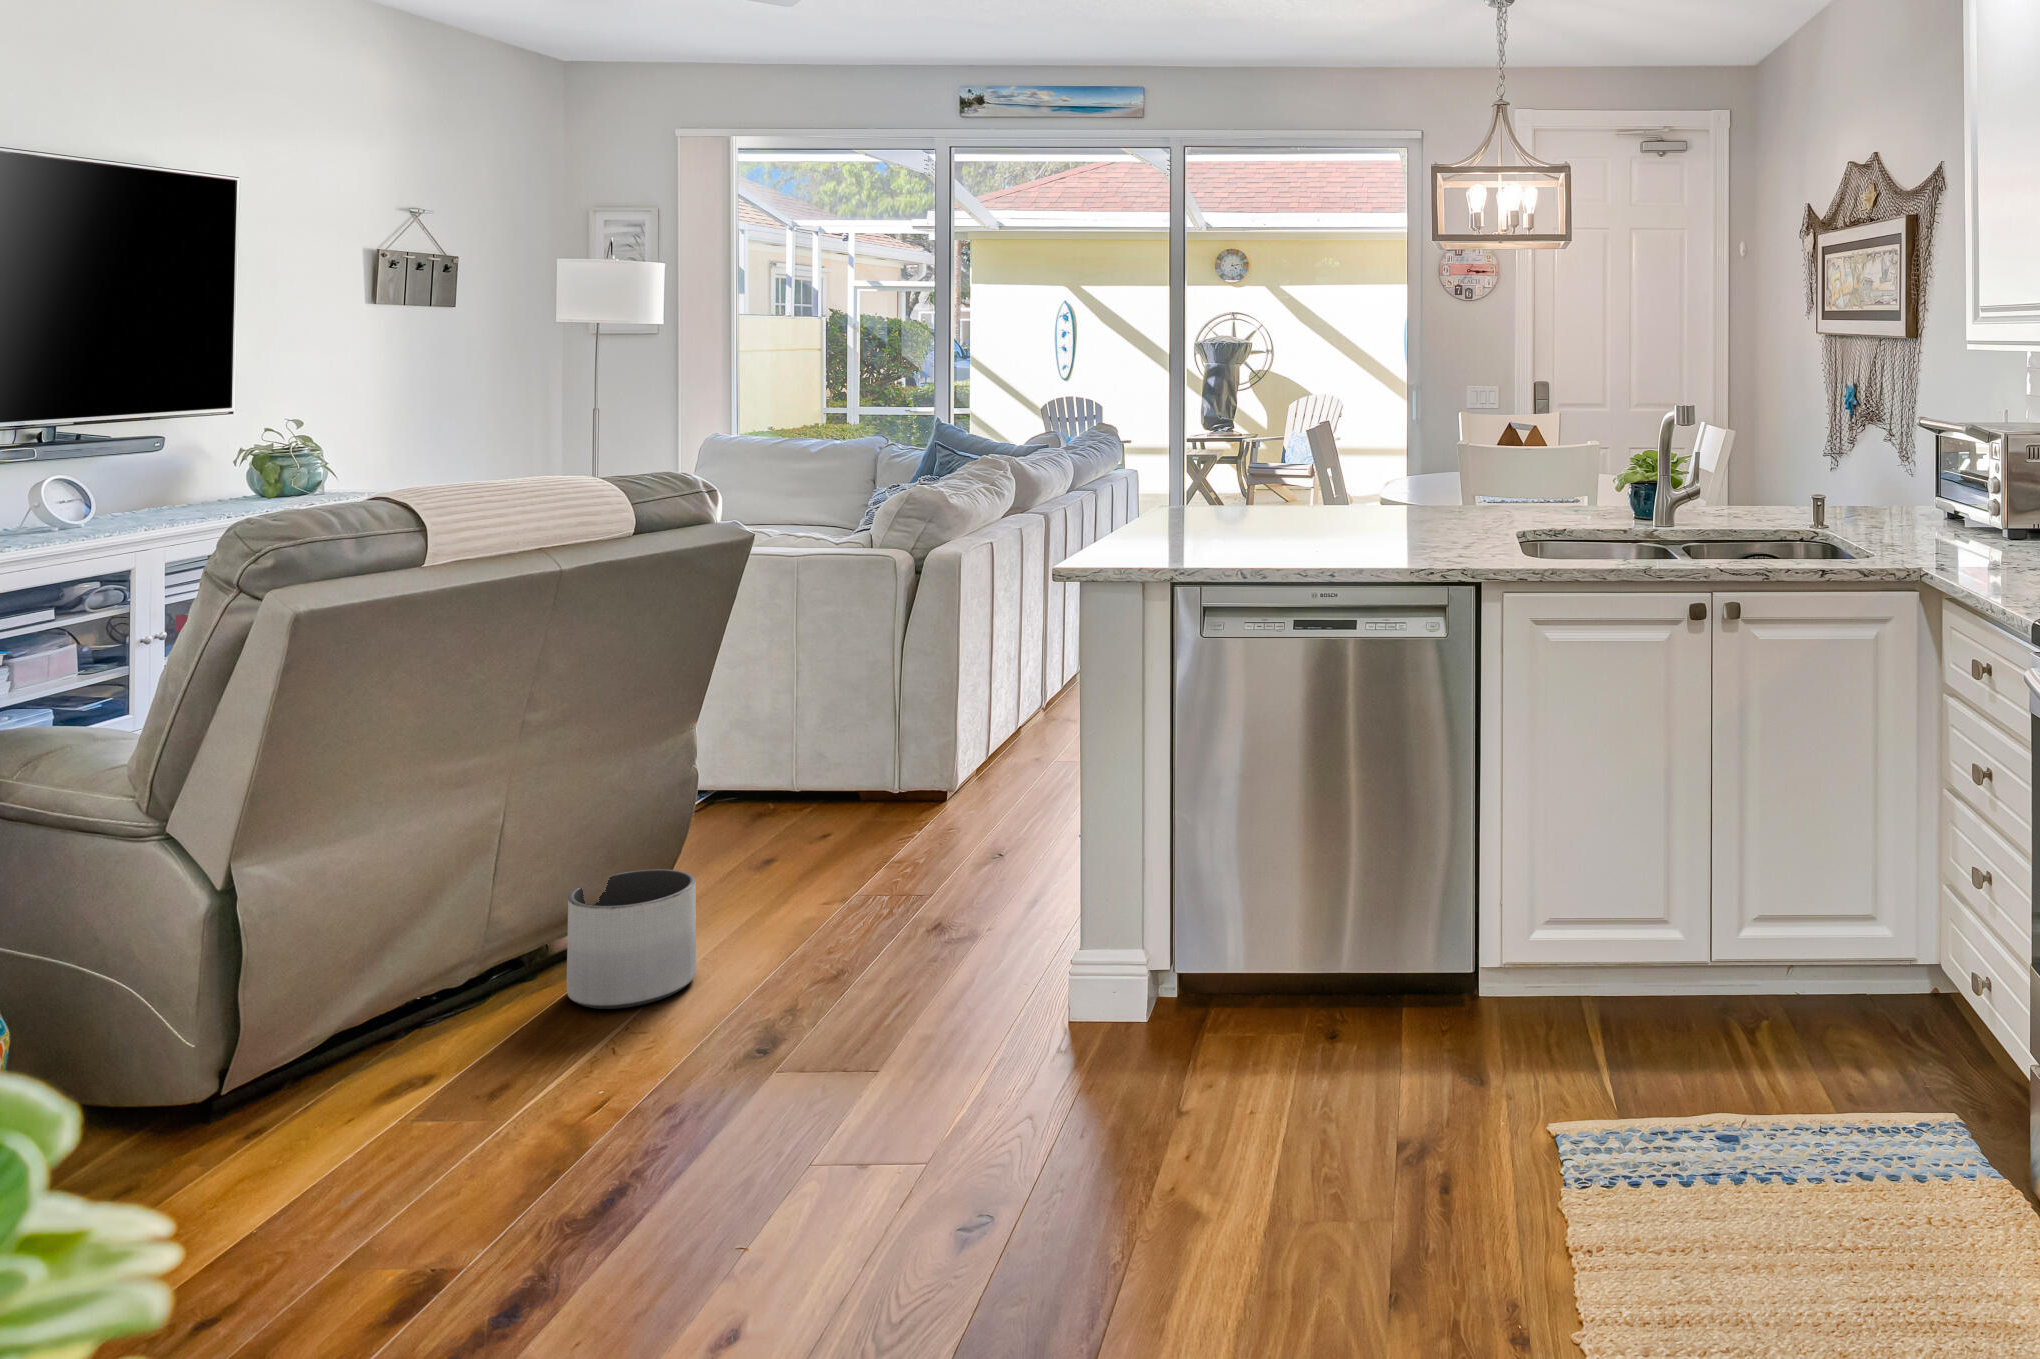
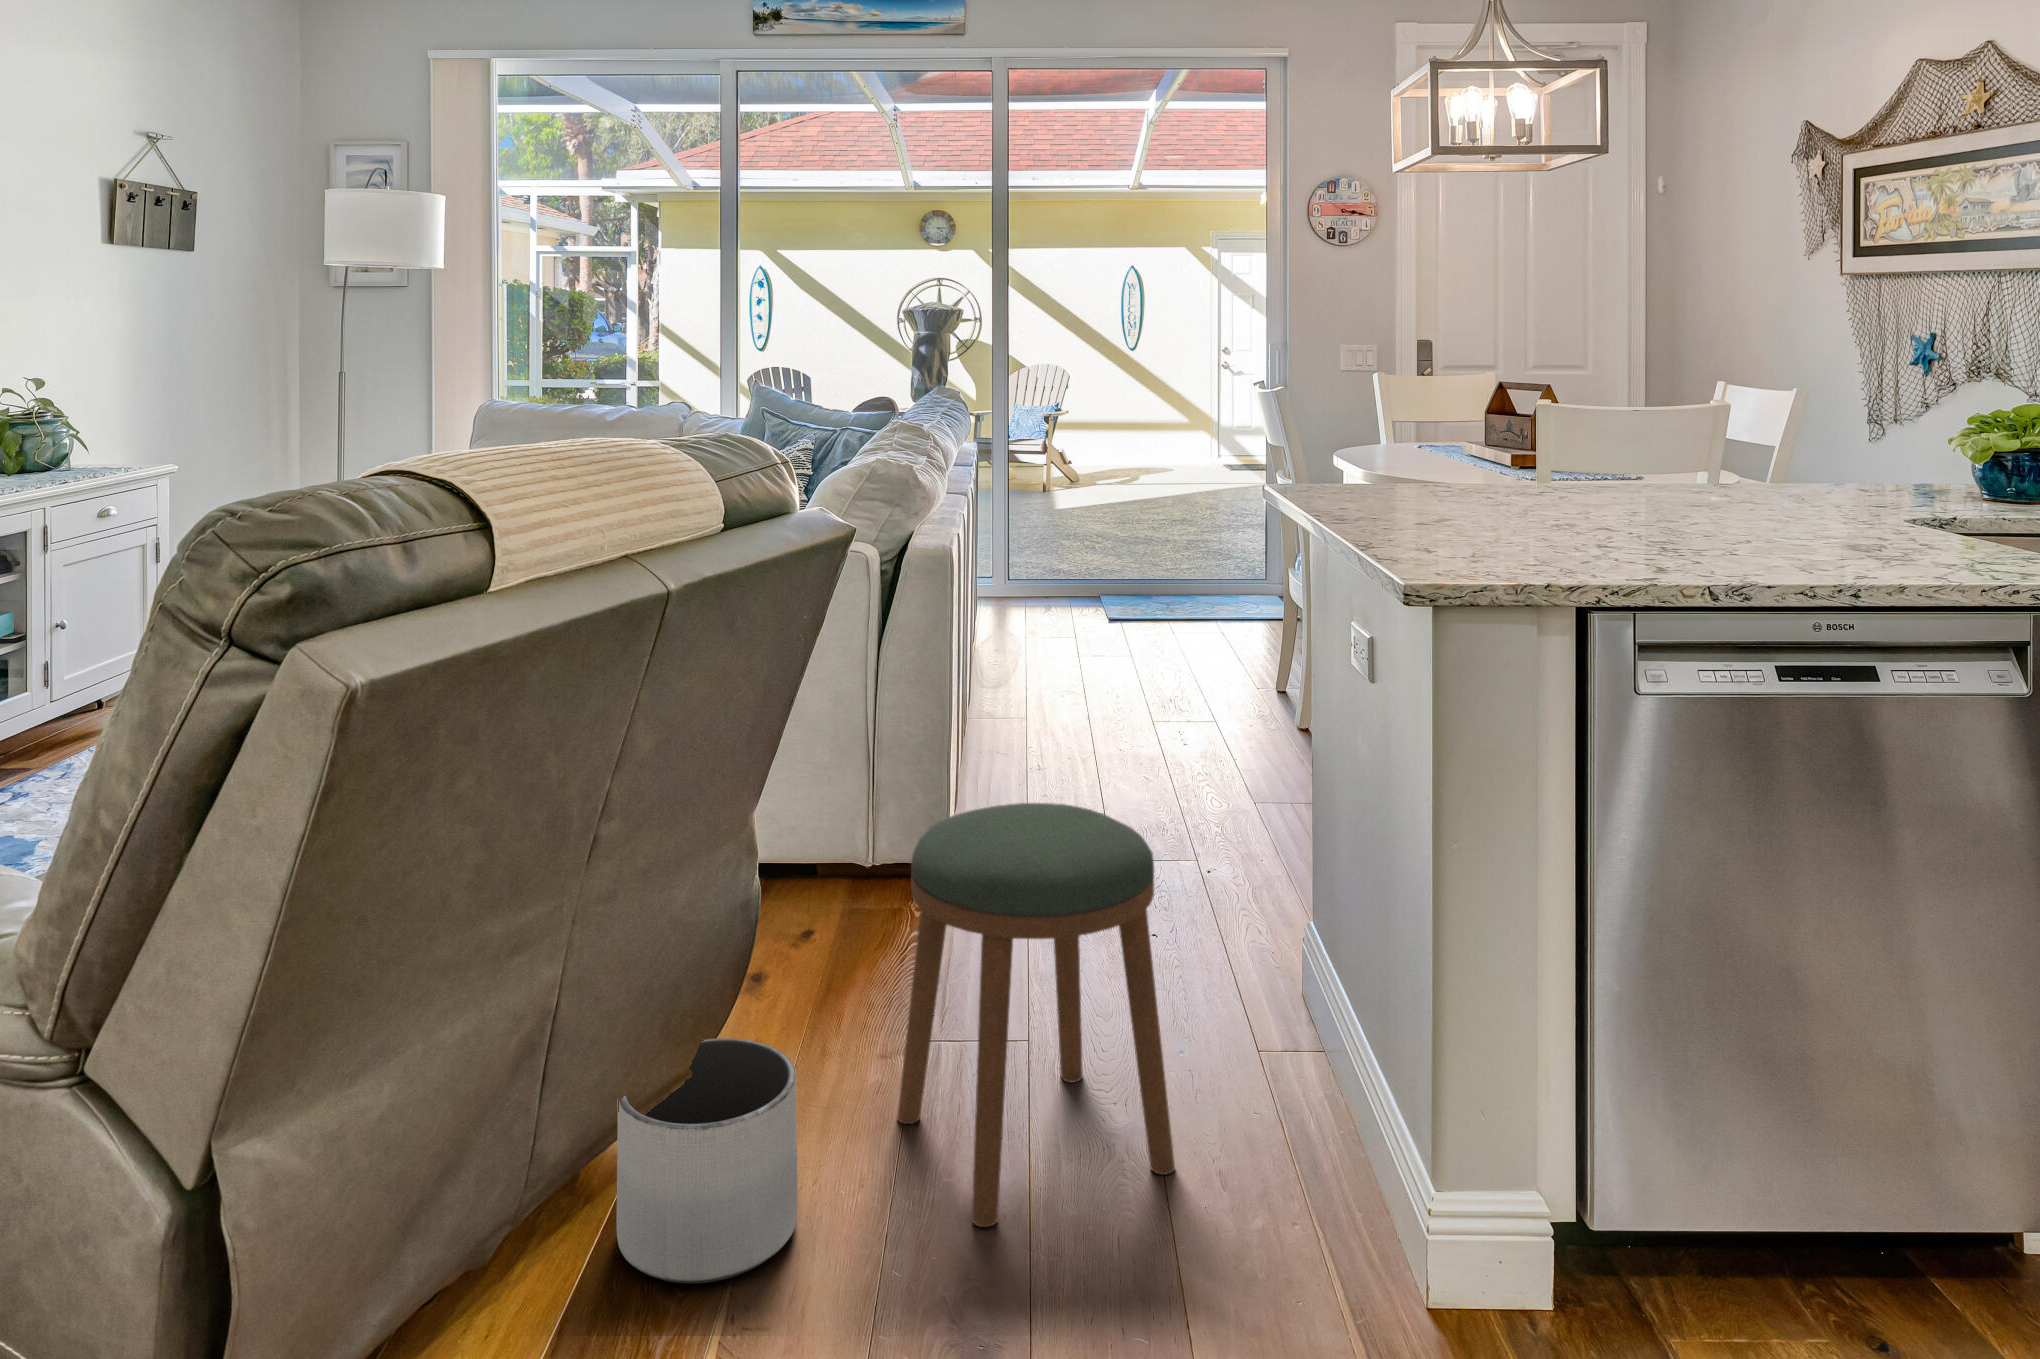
stool: none [794,725,968,986] -> present [897,803,1175,1227]

